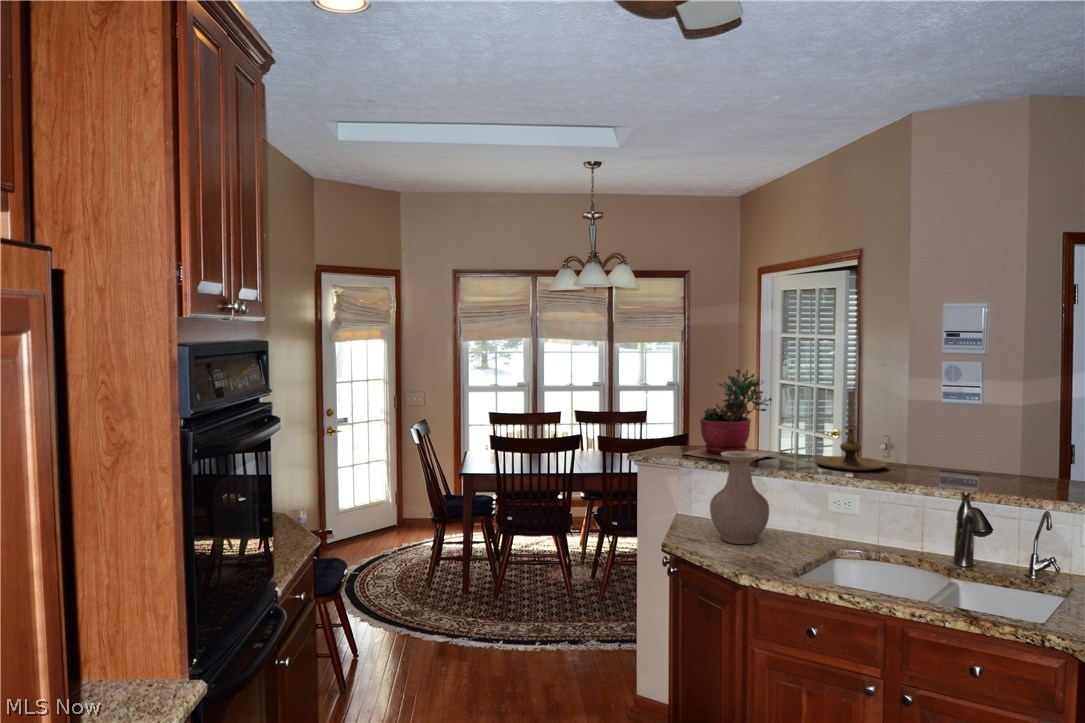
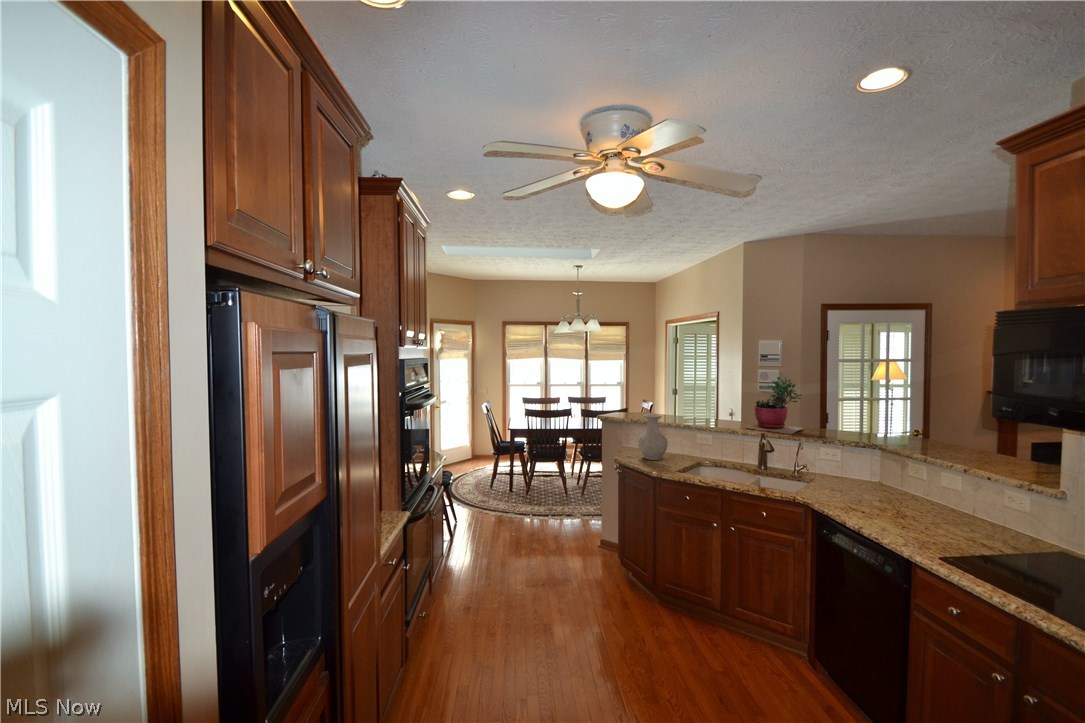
succulent plant: present [683,369,774,461] -> present [745,377,802,434]
candle holder: present [815,392,887,471] -> none [691,384,727,424]

